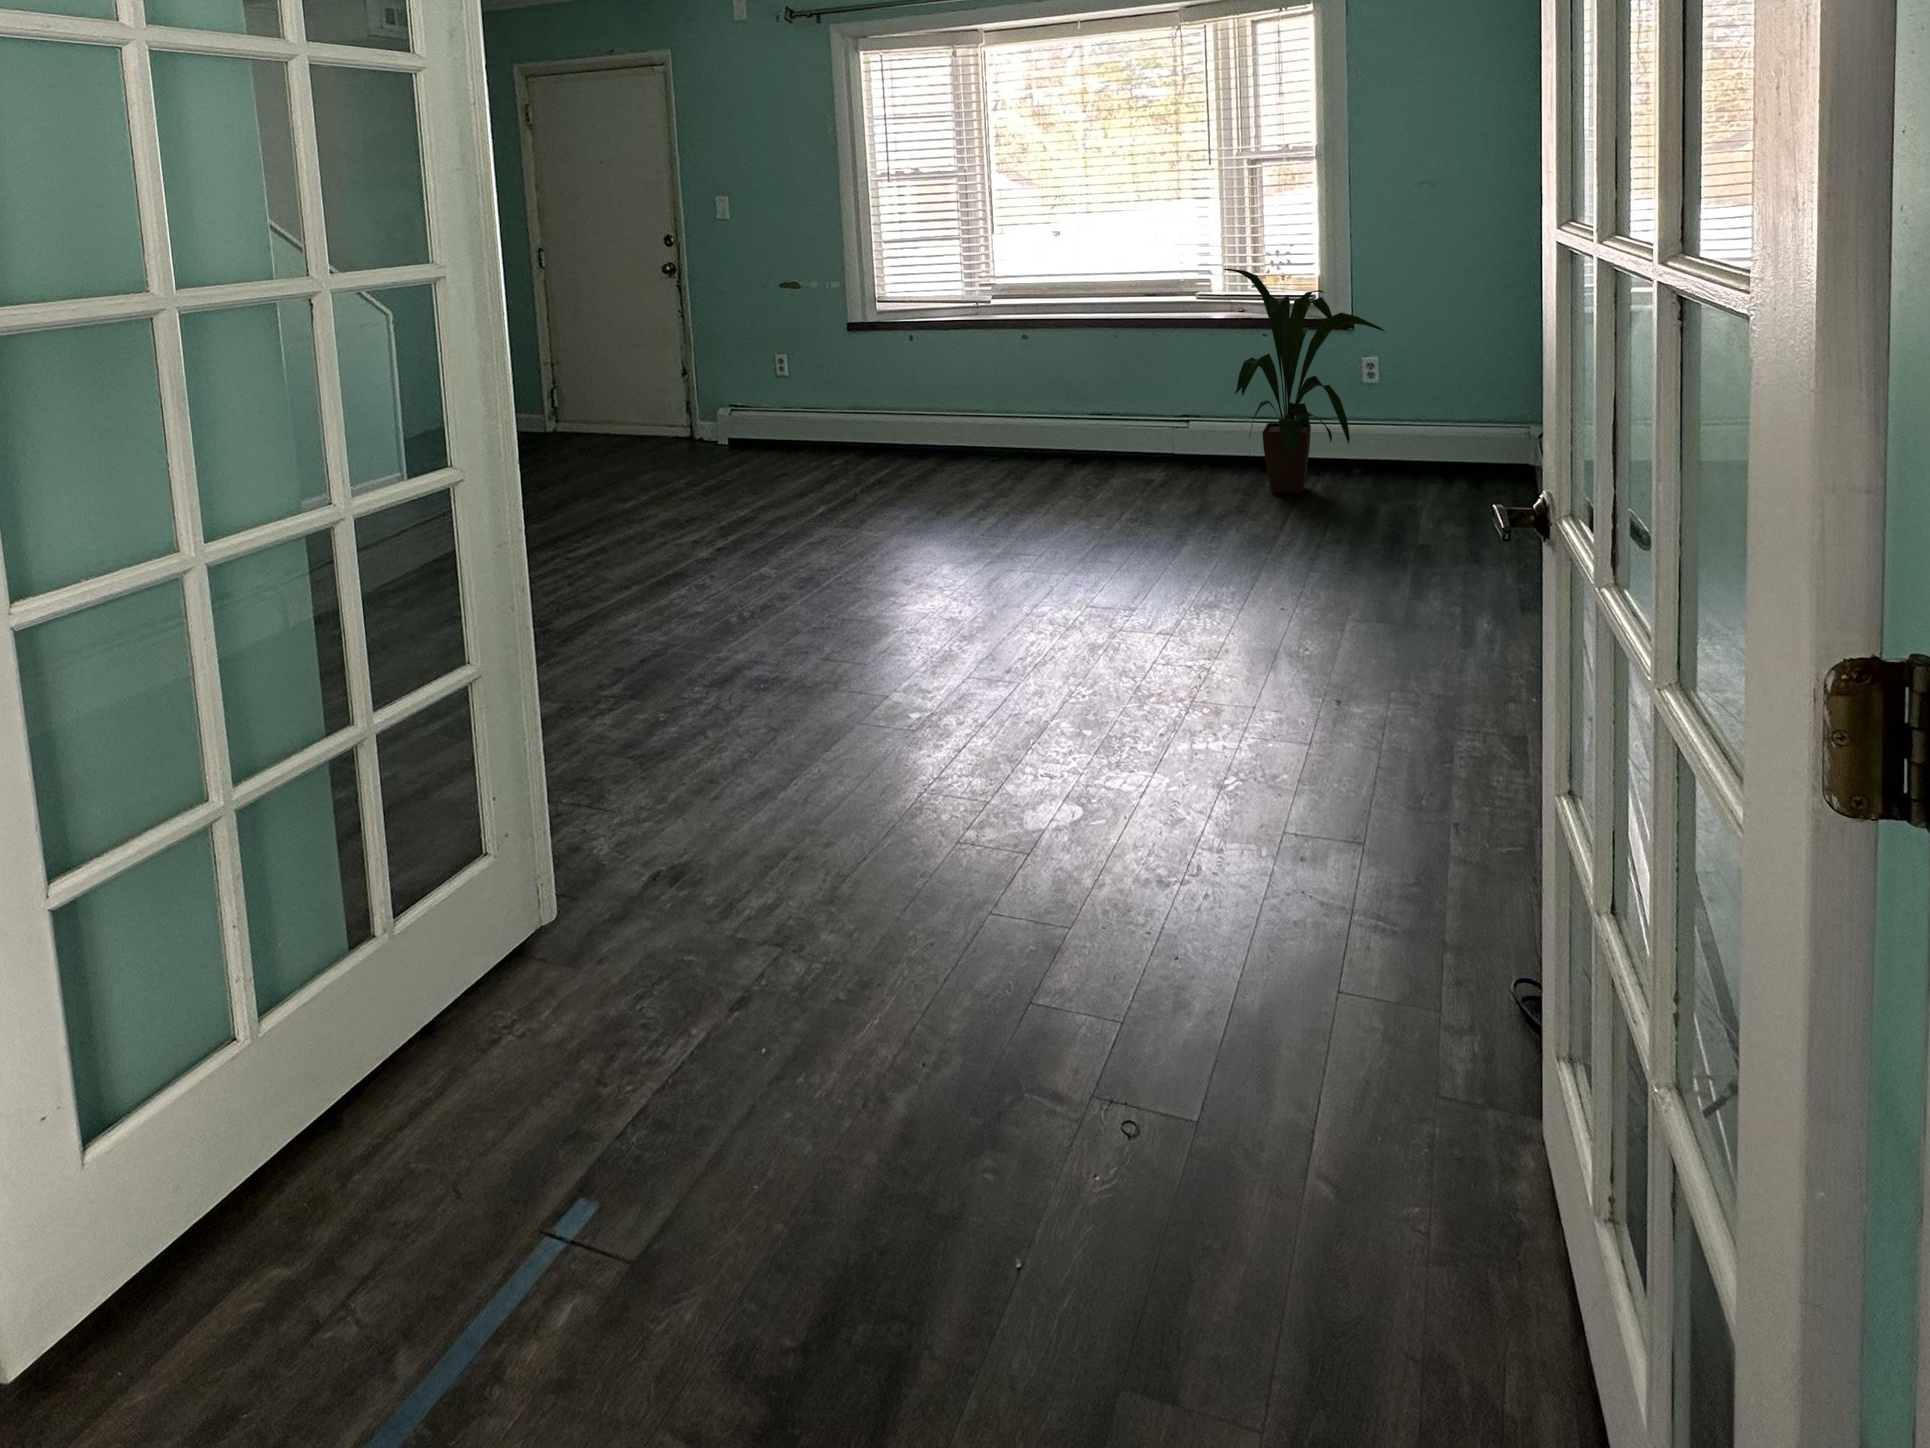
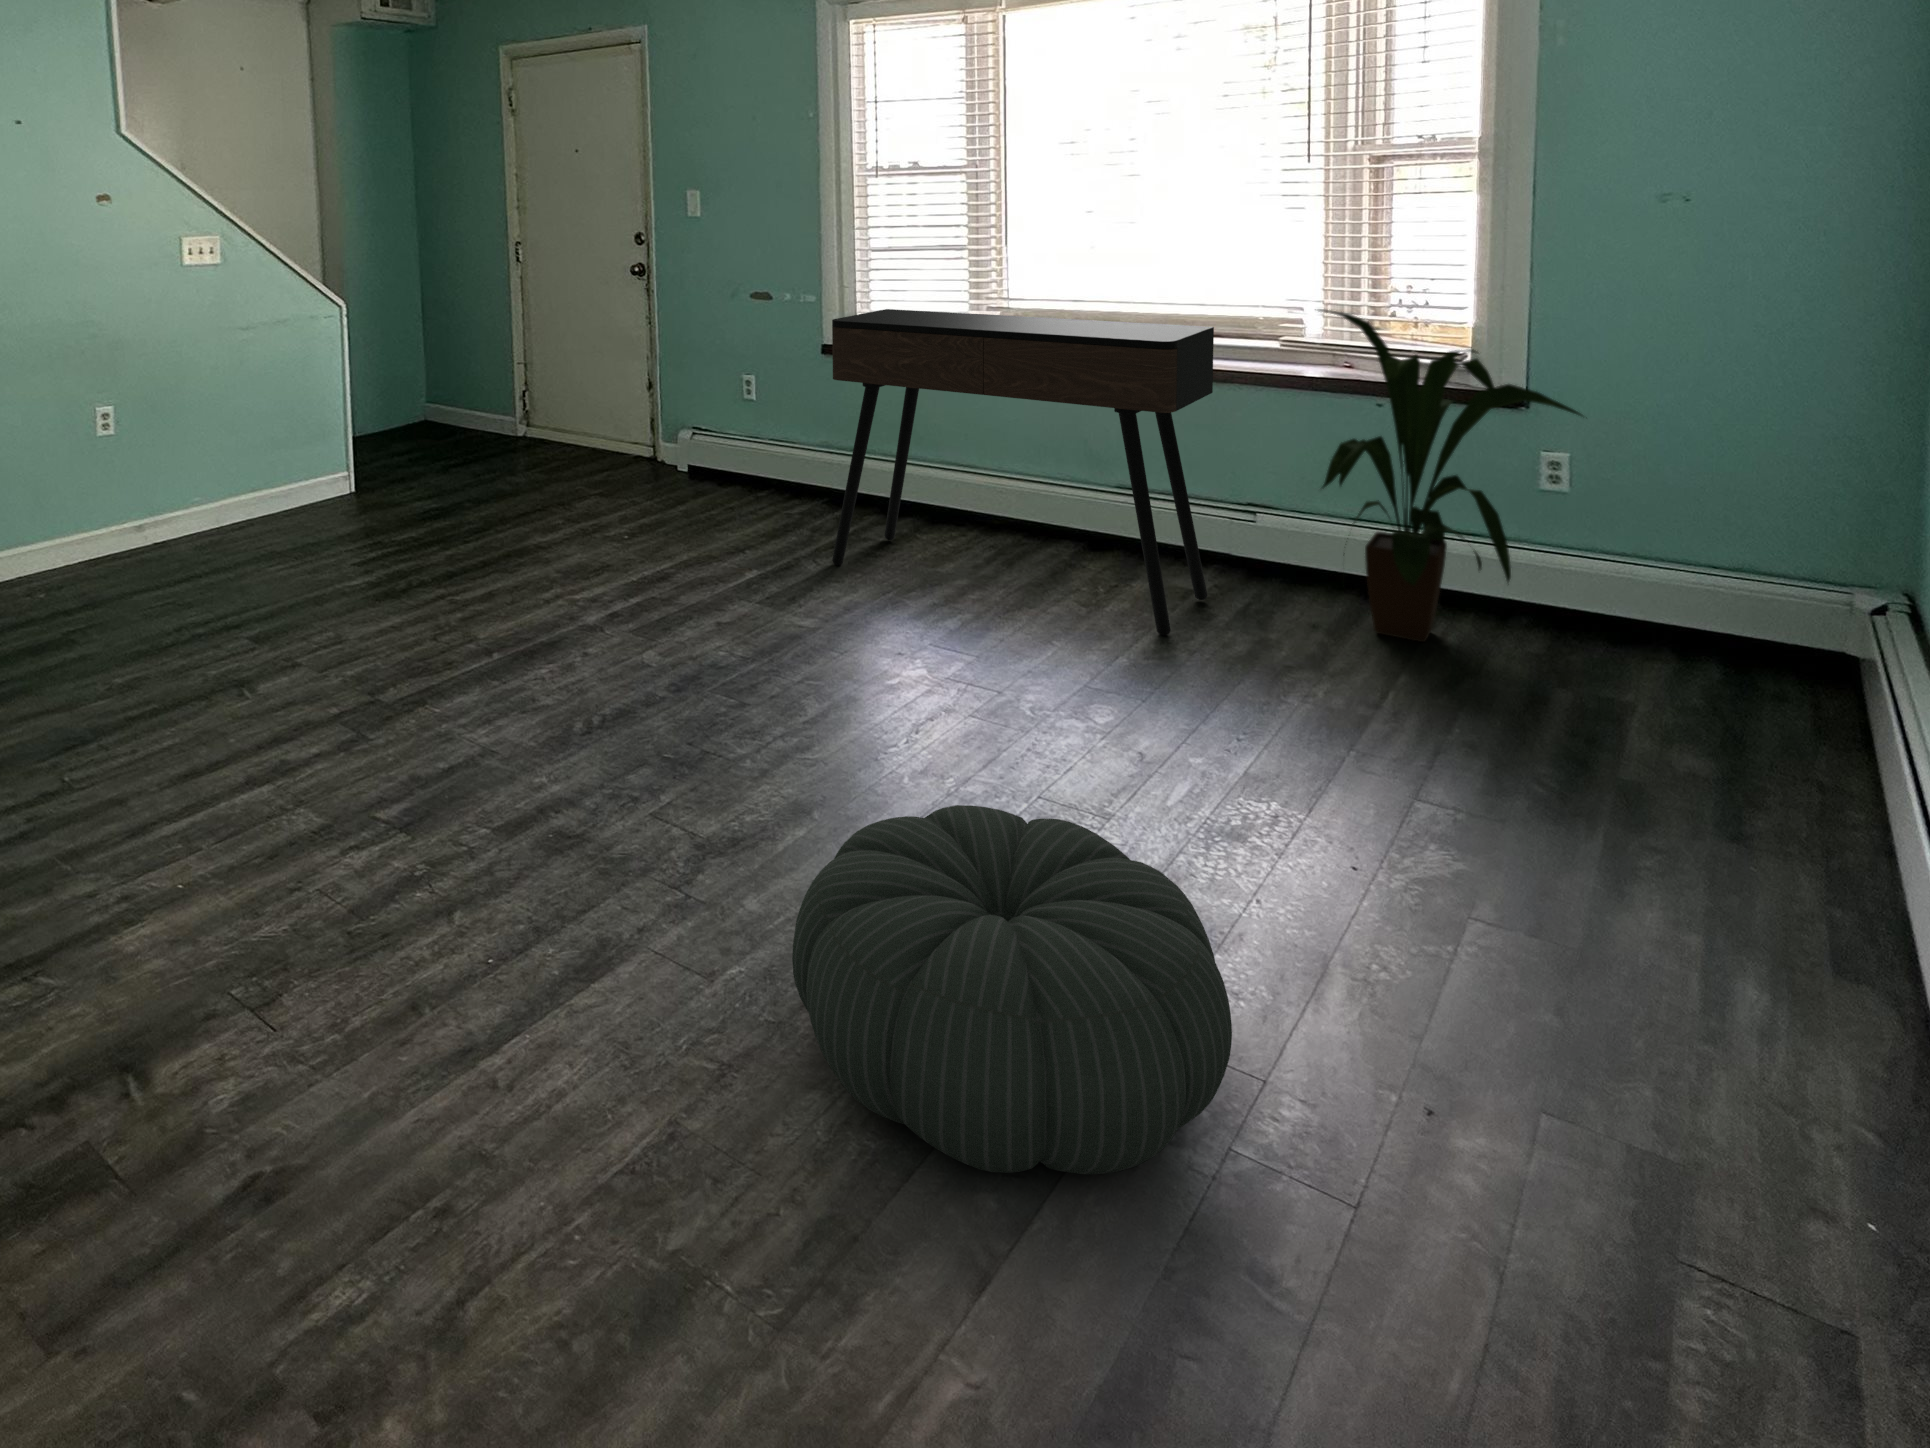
console table: none [875,286,1163,511] -> present [832,309,1214,635]
pouf: none [976,592,1237,775] -> present [792,805,1232,1175]

